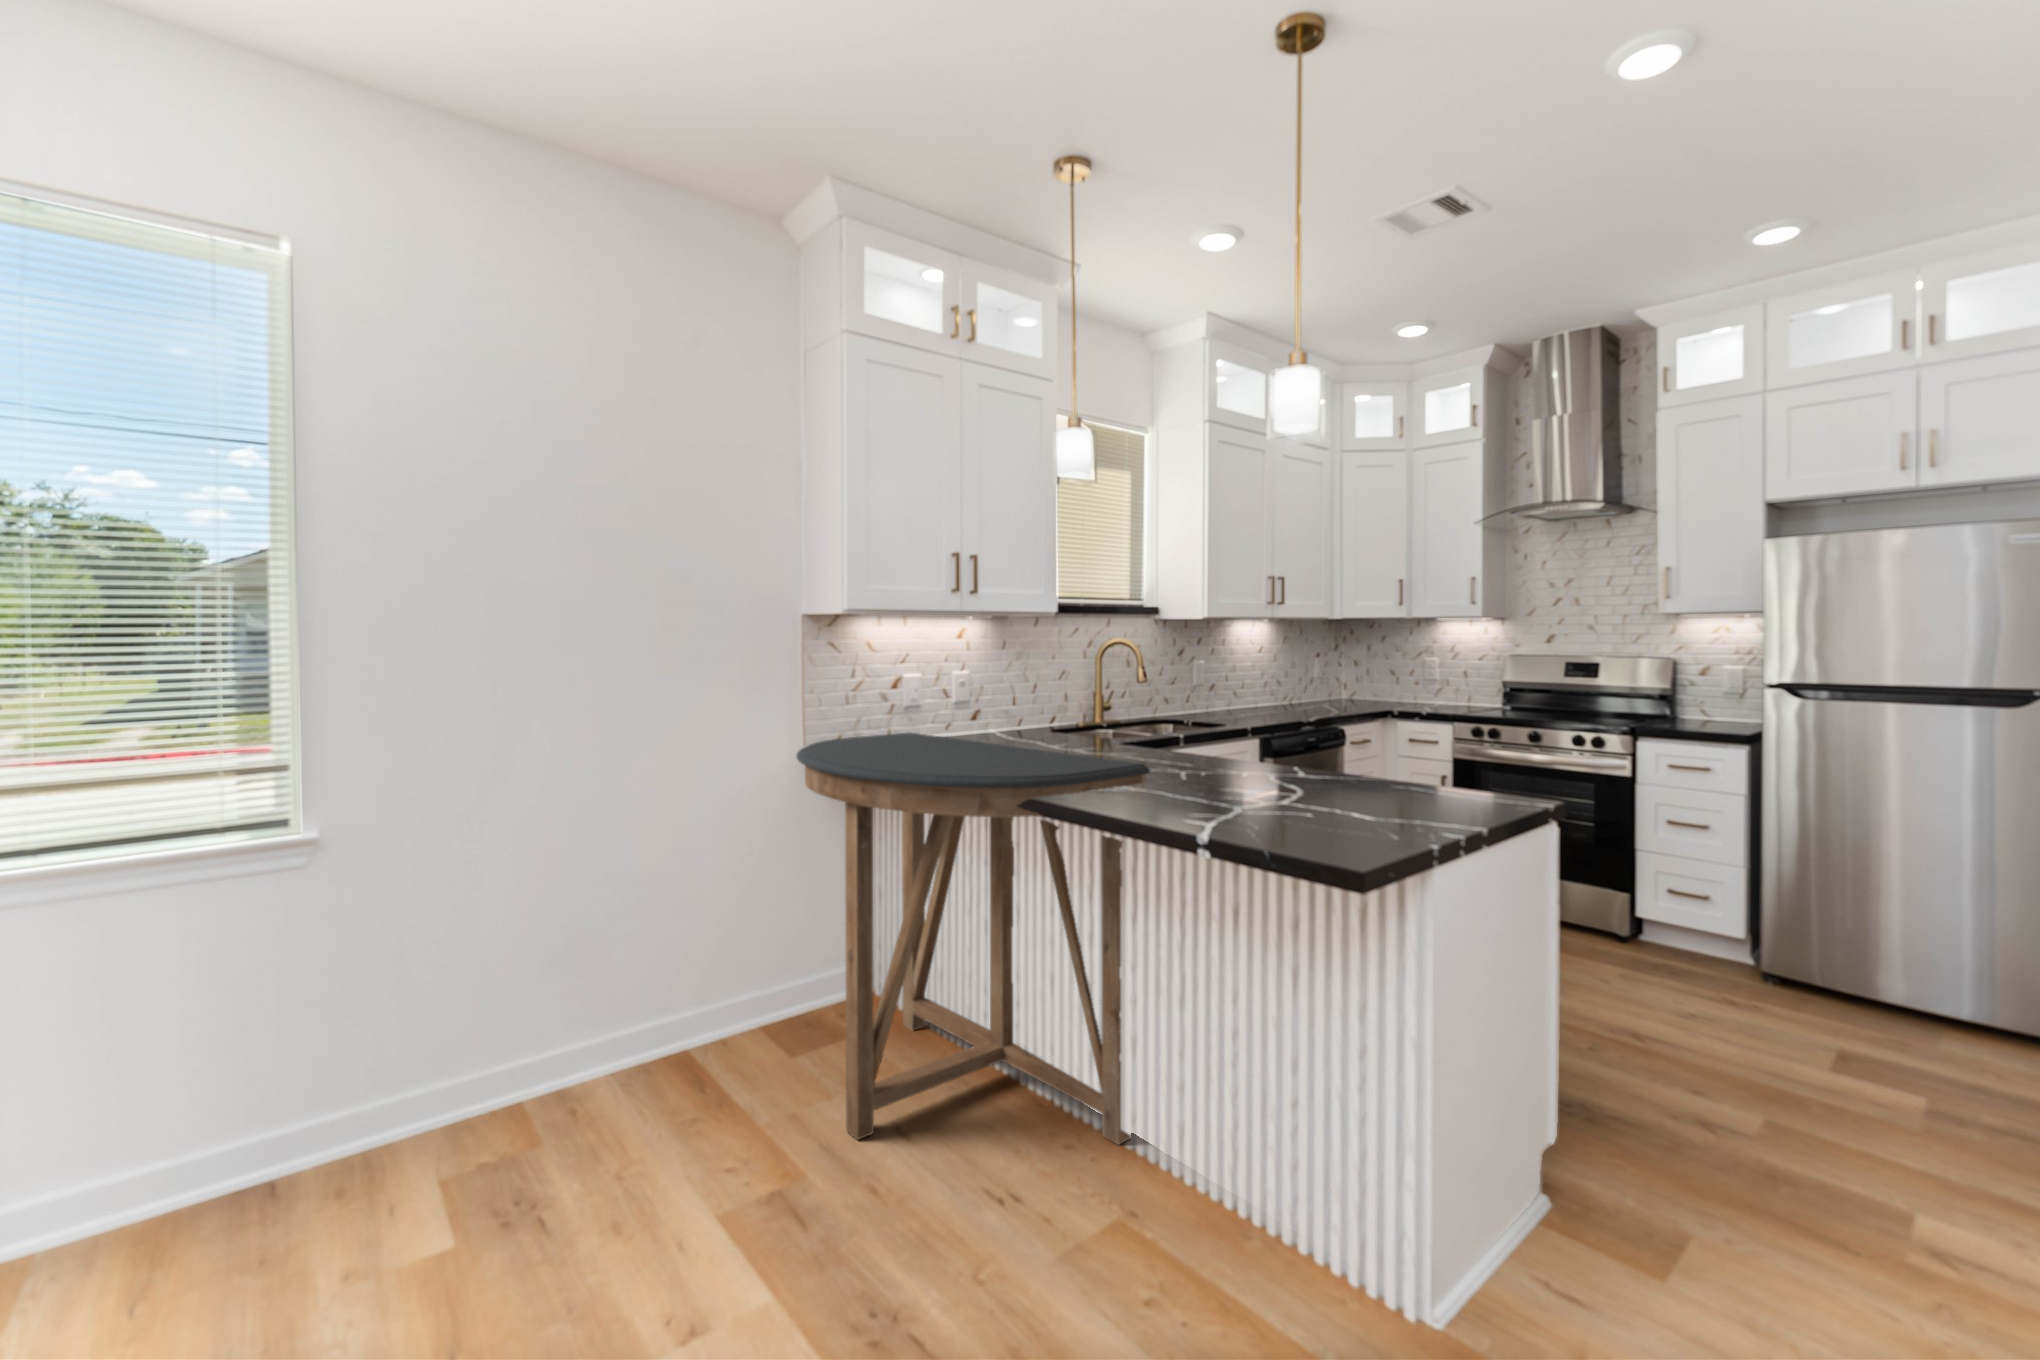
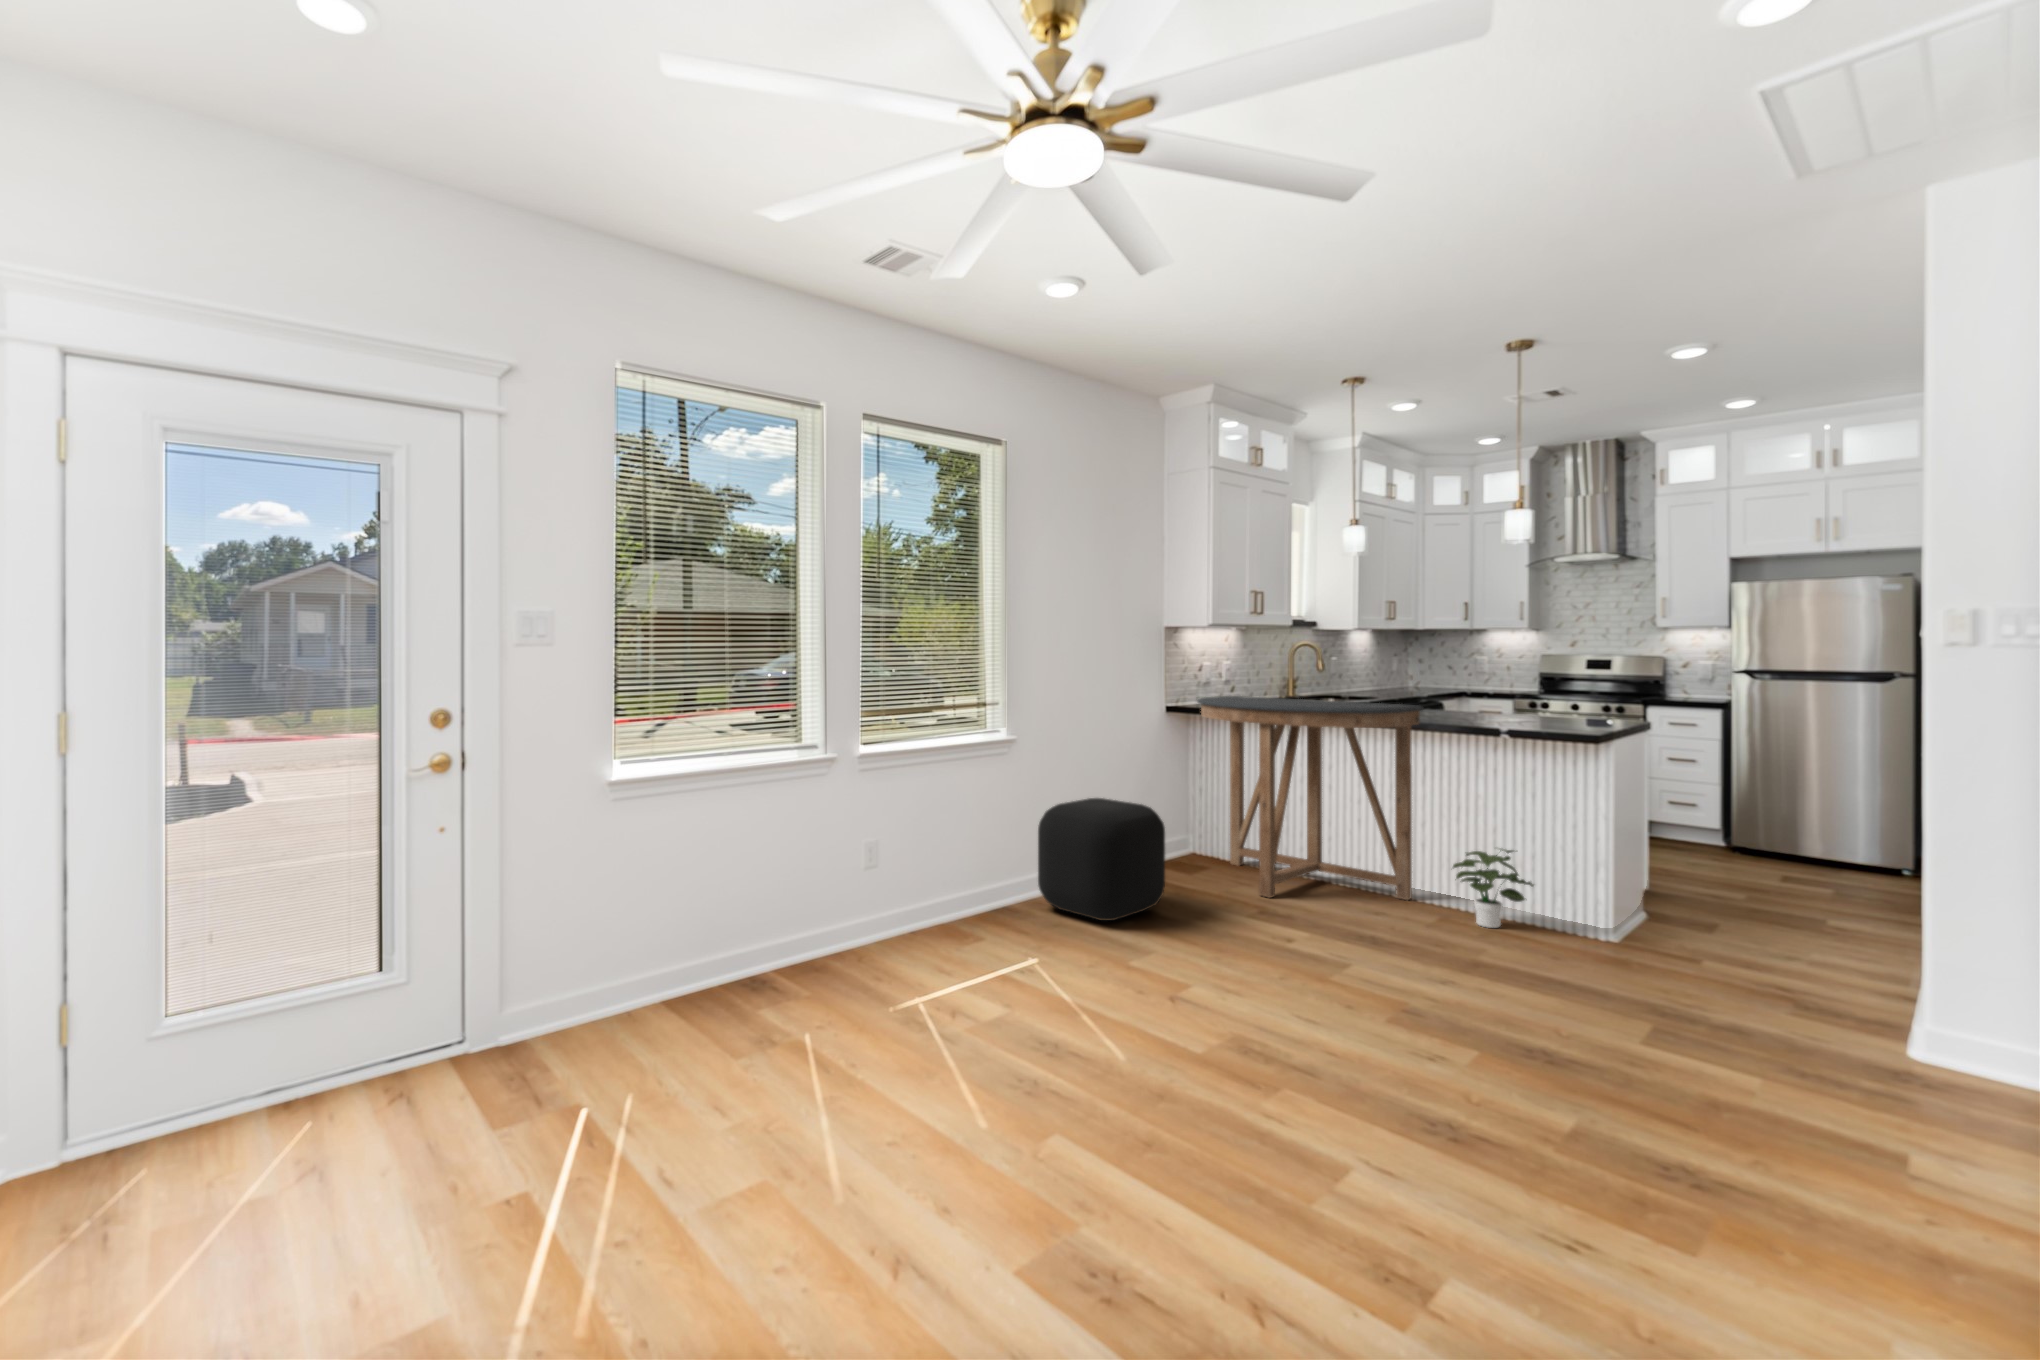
ottoman: none [322,948,603,1248] -> present [1038,798,1165,921]
potted plant: none [1150,1069,1309,1258] -> present [1453,849,1534,928]

